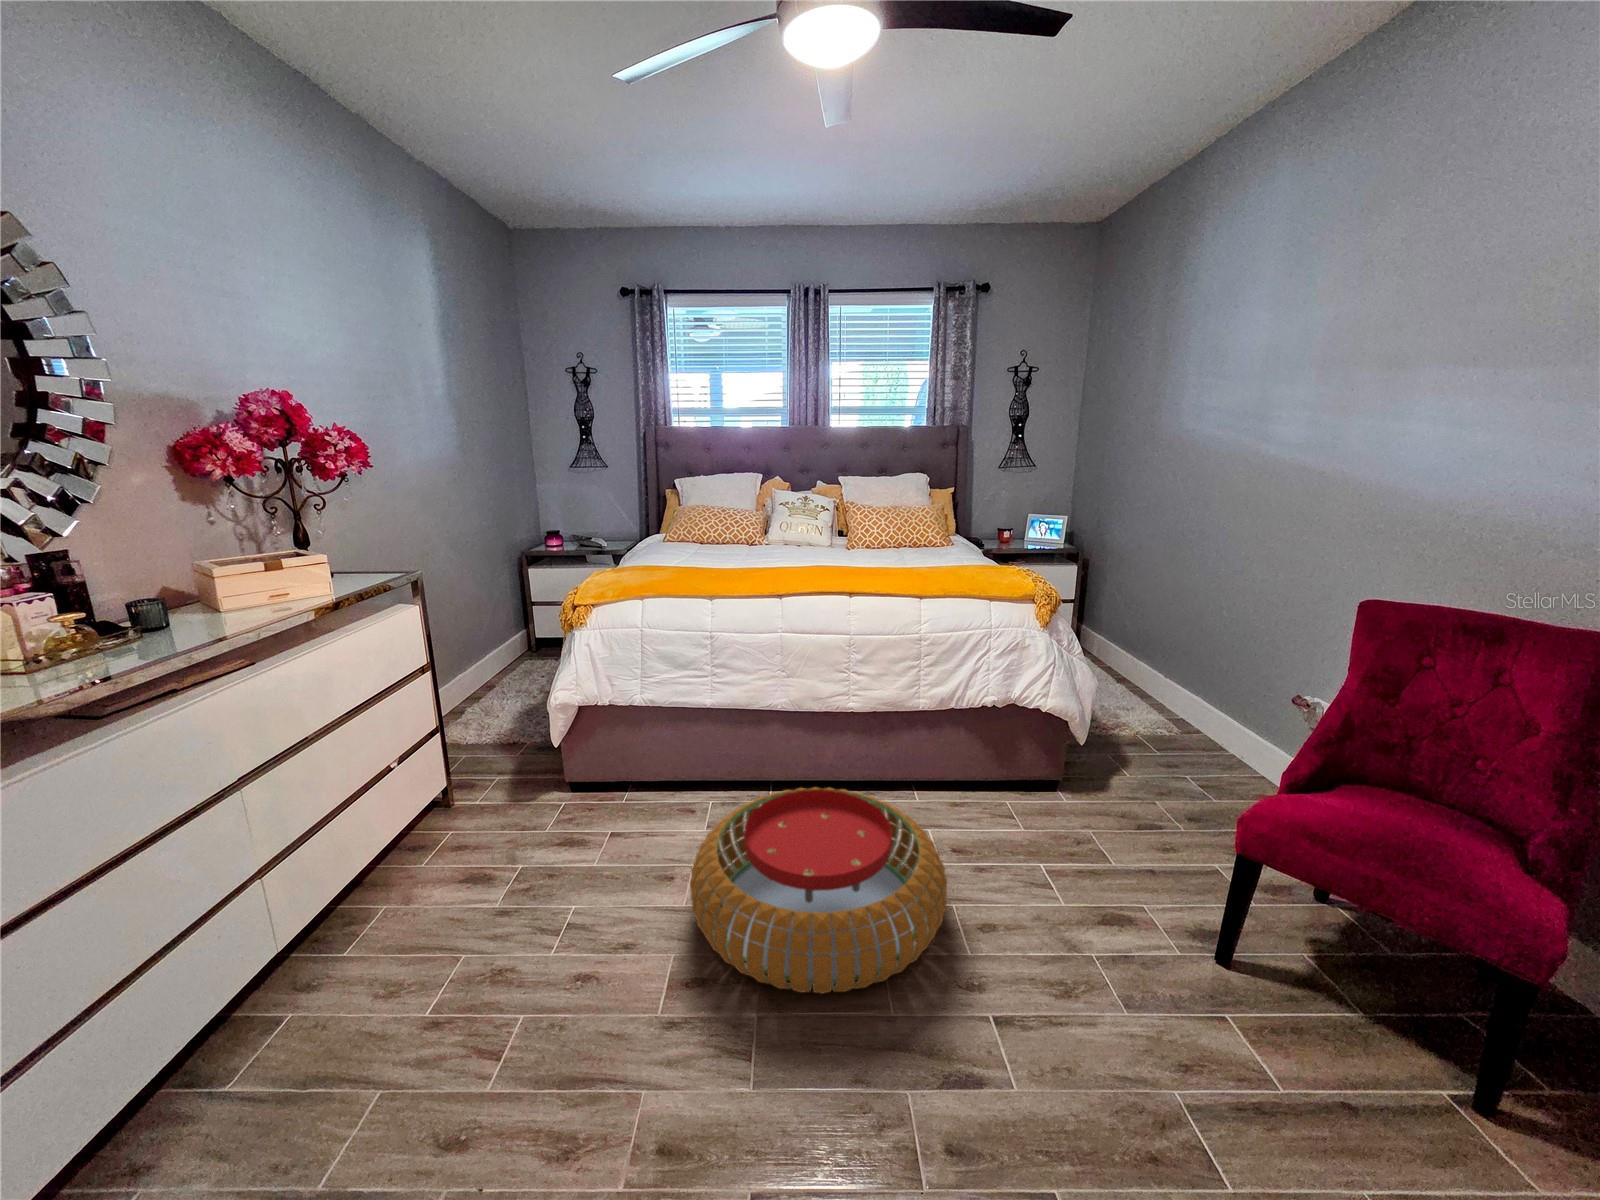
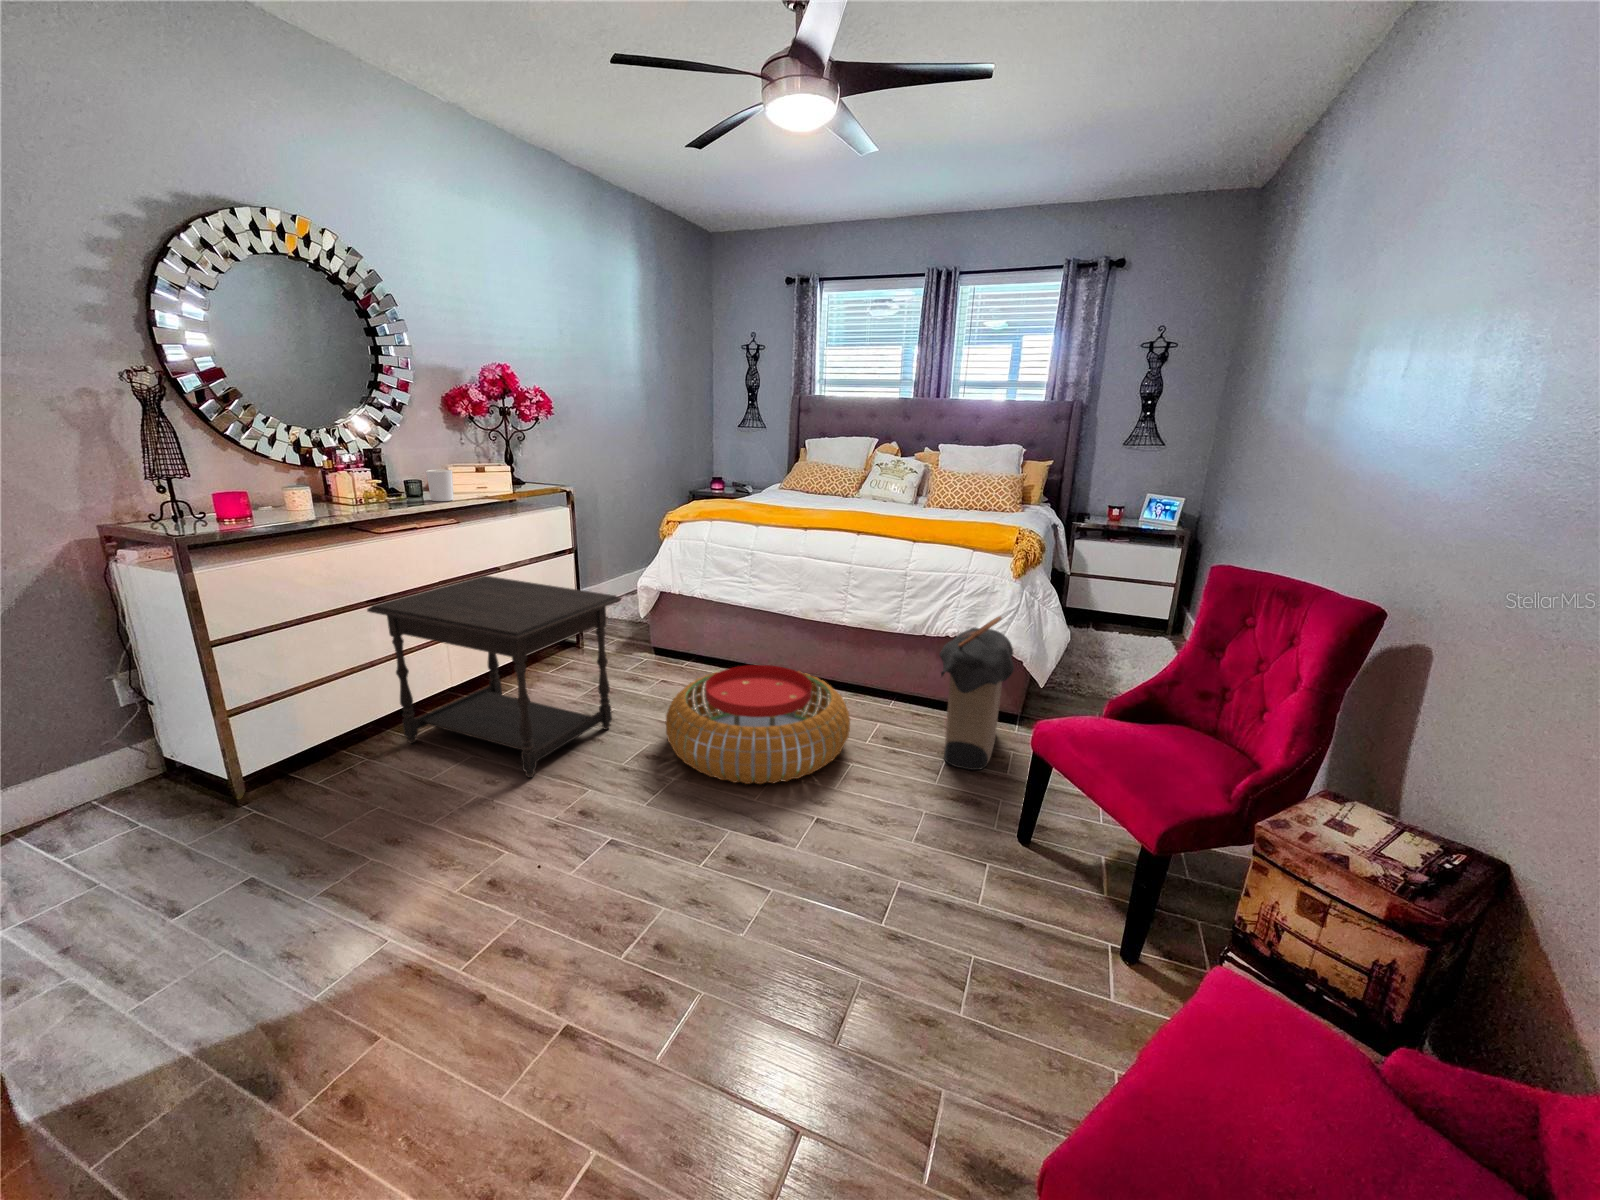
candle holder: none [179,575,241,634] -> present [426,469,454,501]
laundry hamper: none [996,682,1115,872] -> present [939,617,1014,770]
side table: none [106,744,596,1102] -> present [367,576,621,778]

